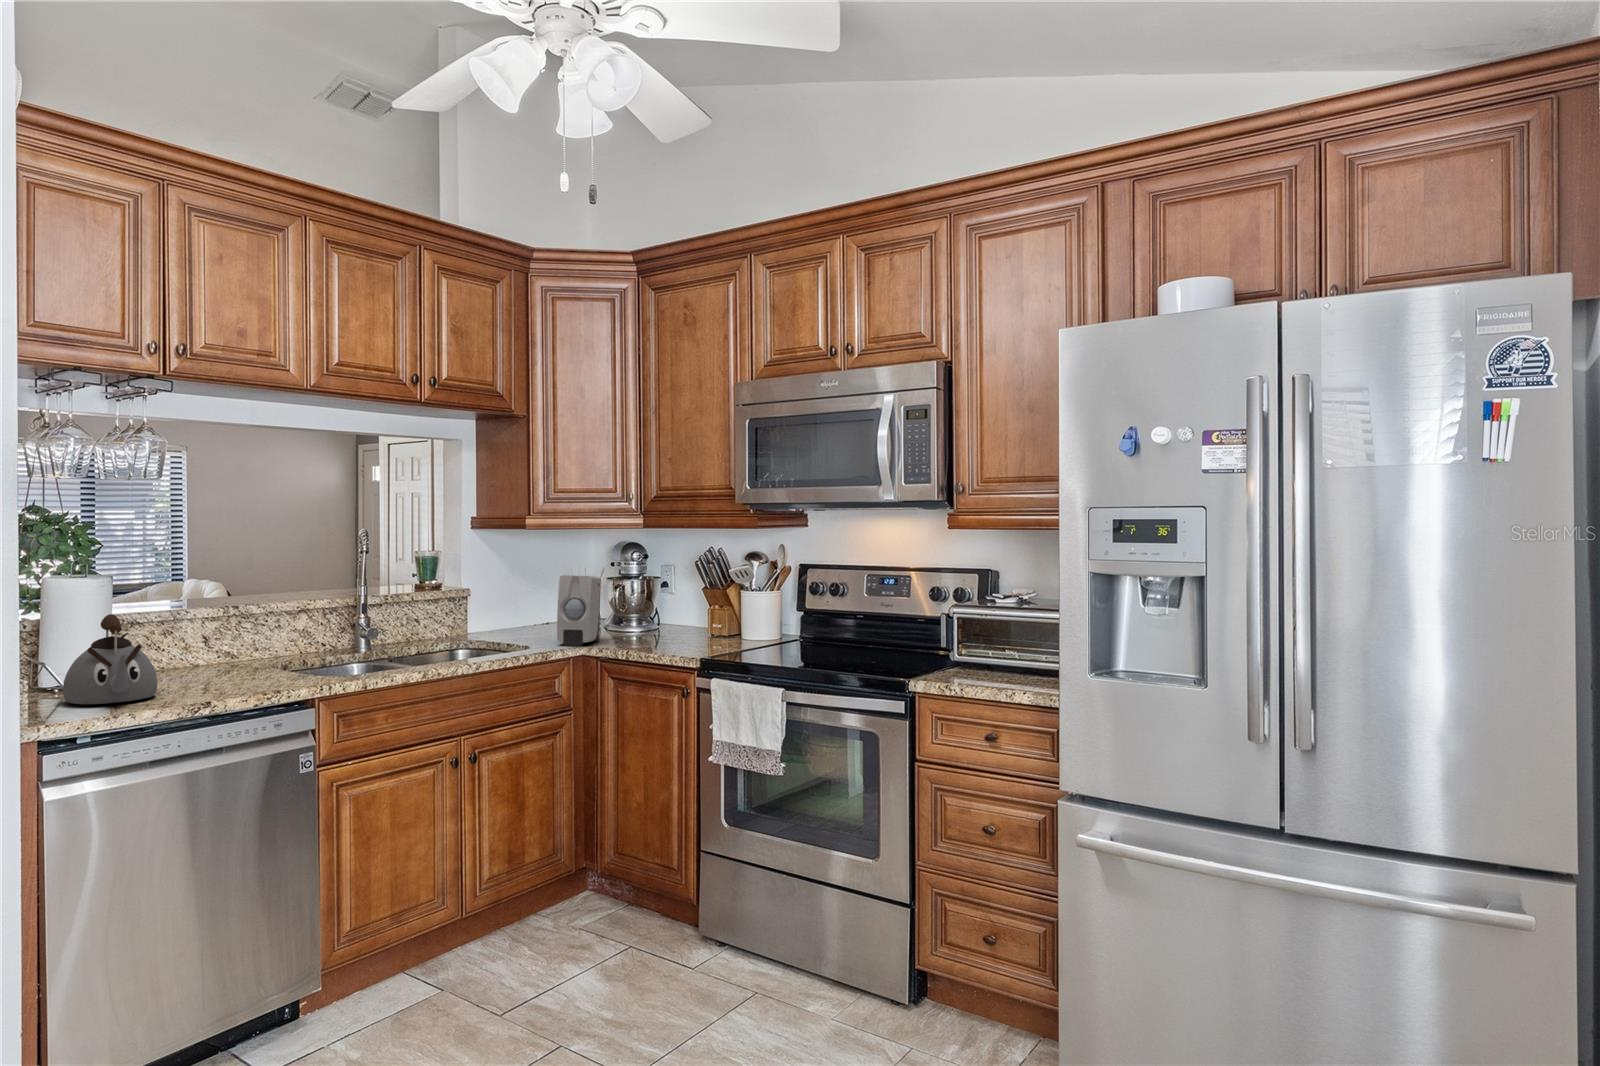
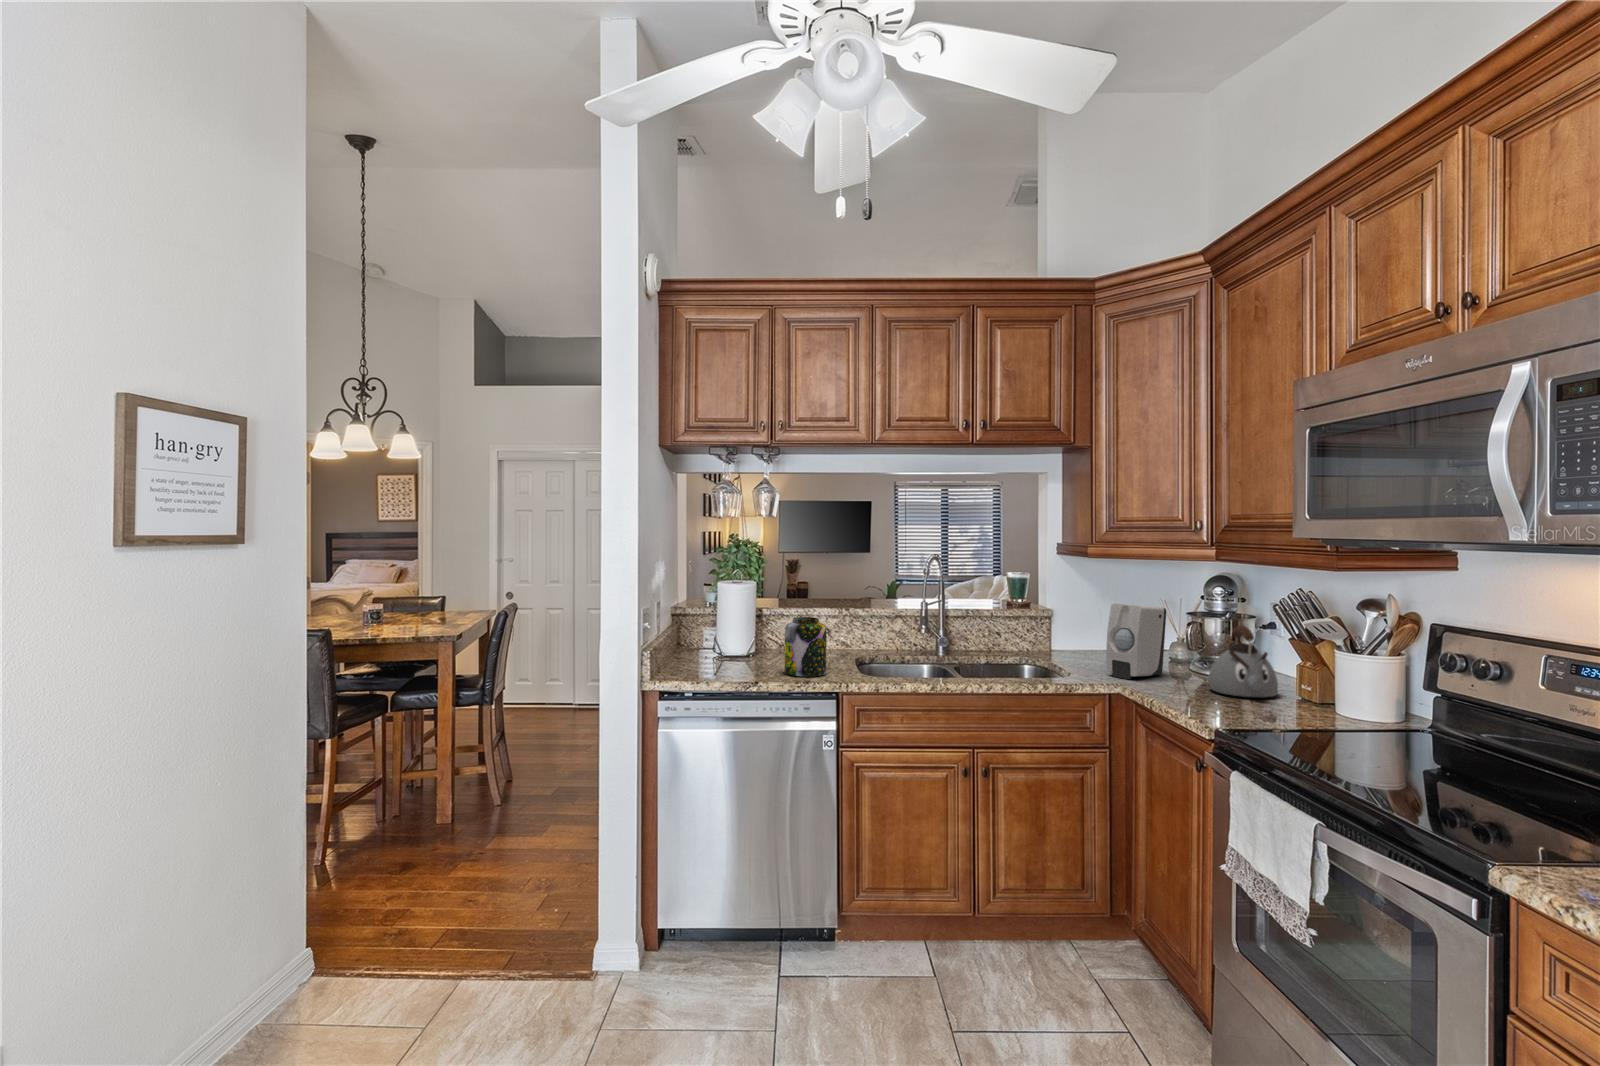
jar: none [211,613,276,690] -> present [785,617,827,677]
kettle: present [63,614,157,704] -> present [1208,625,1278,697]

